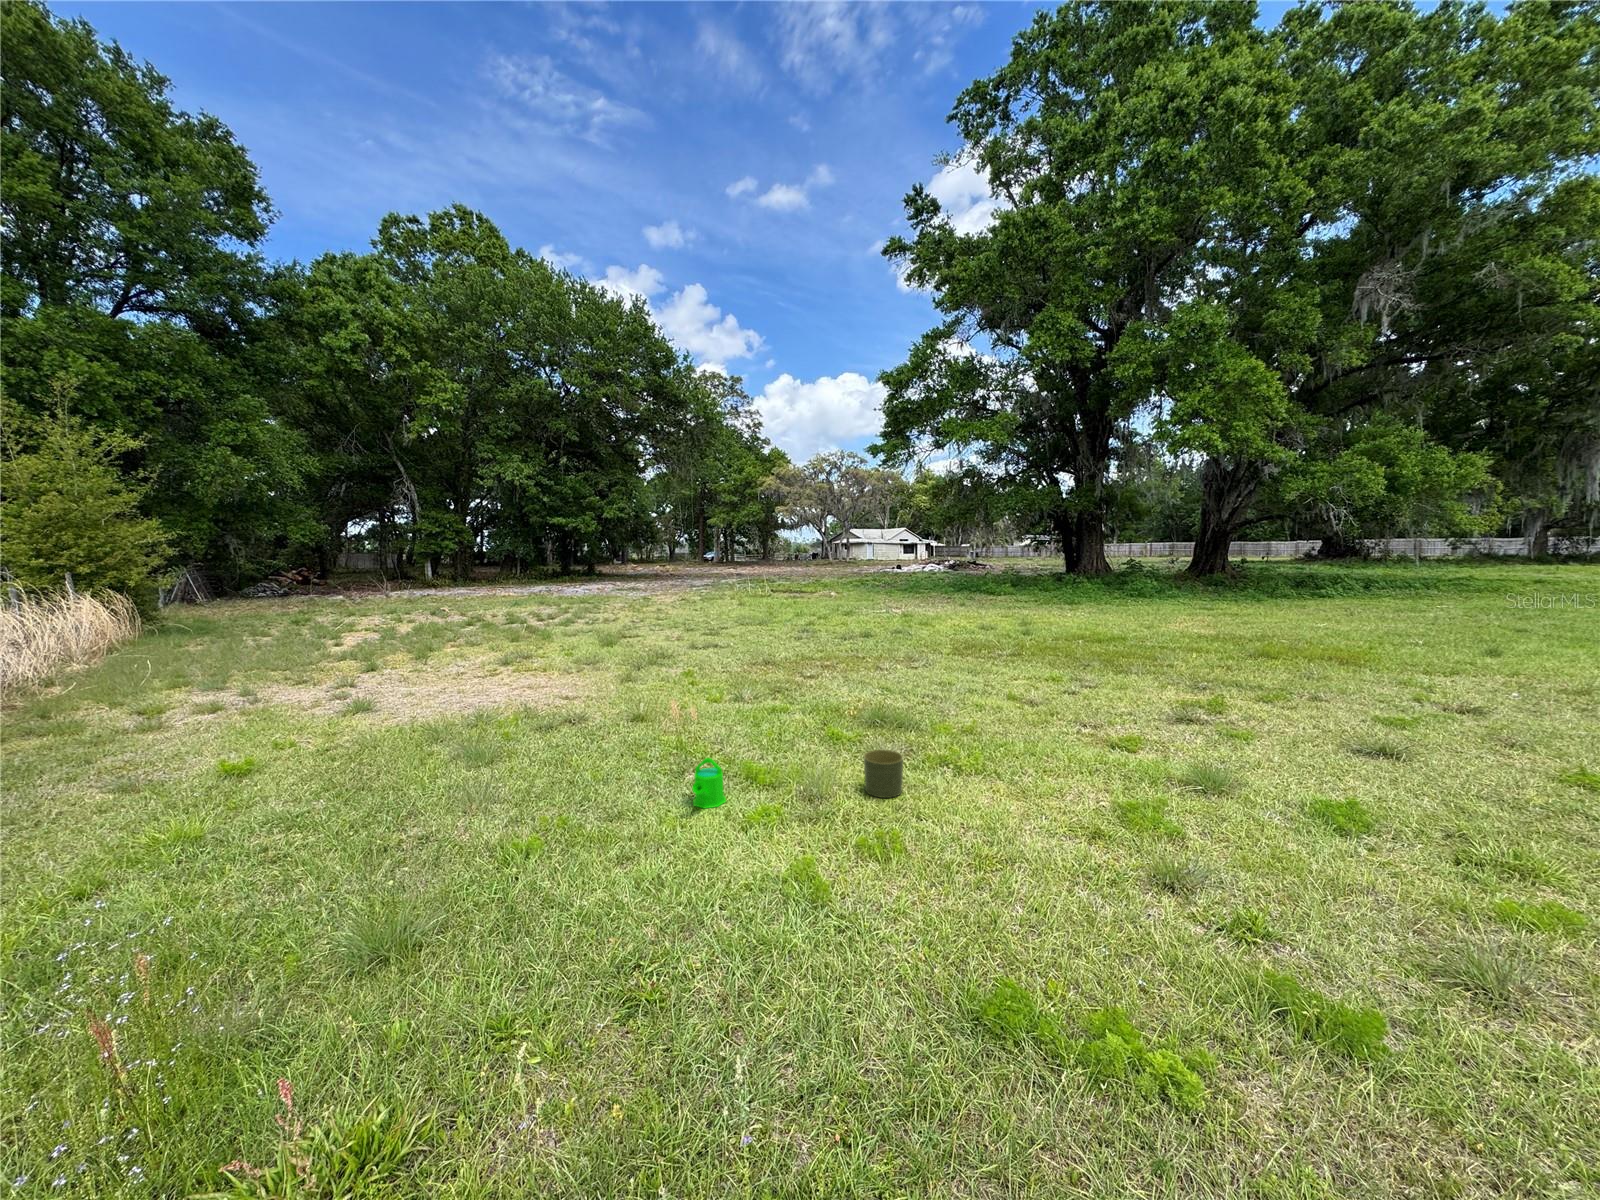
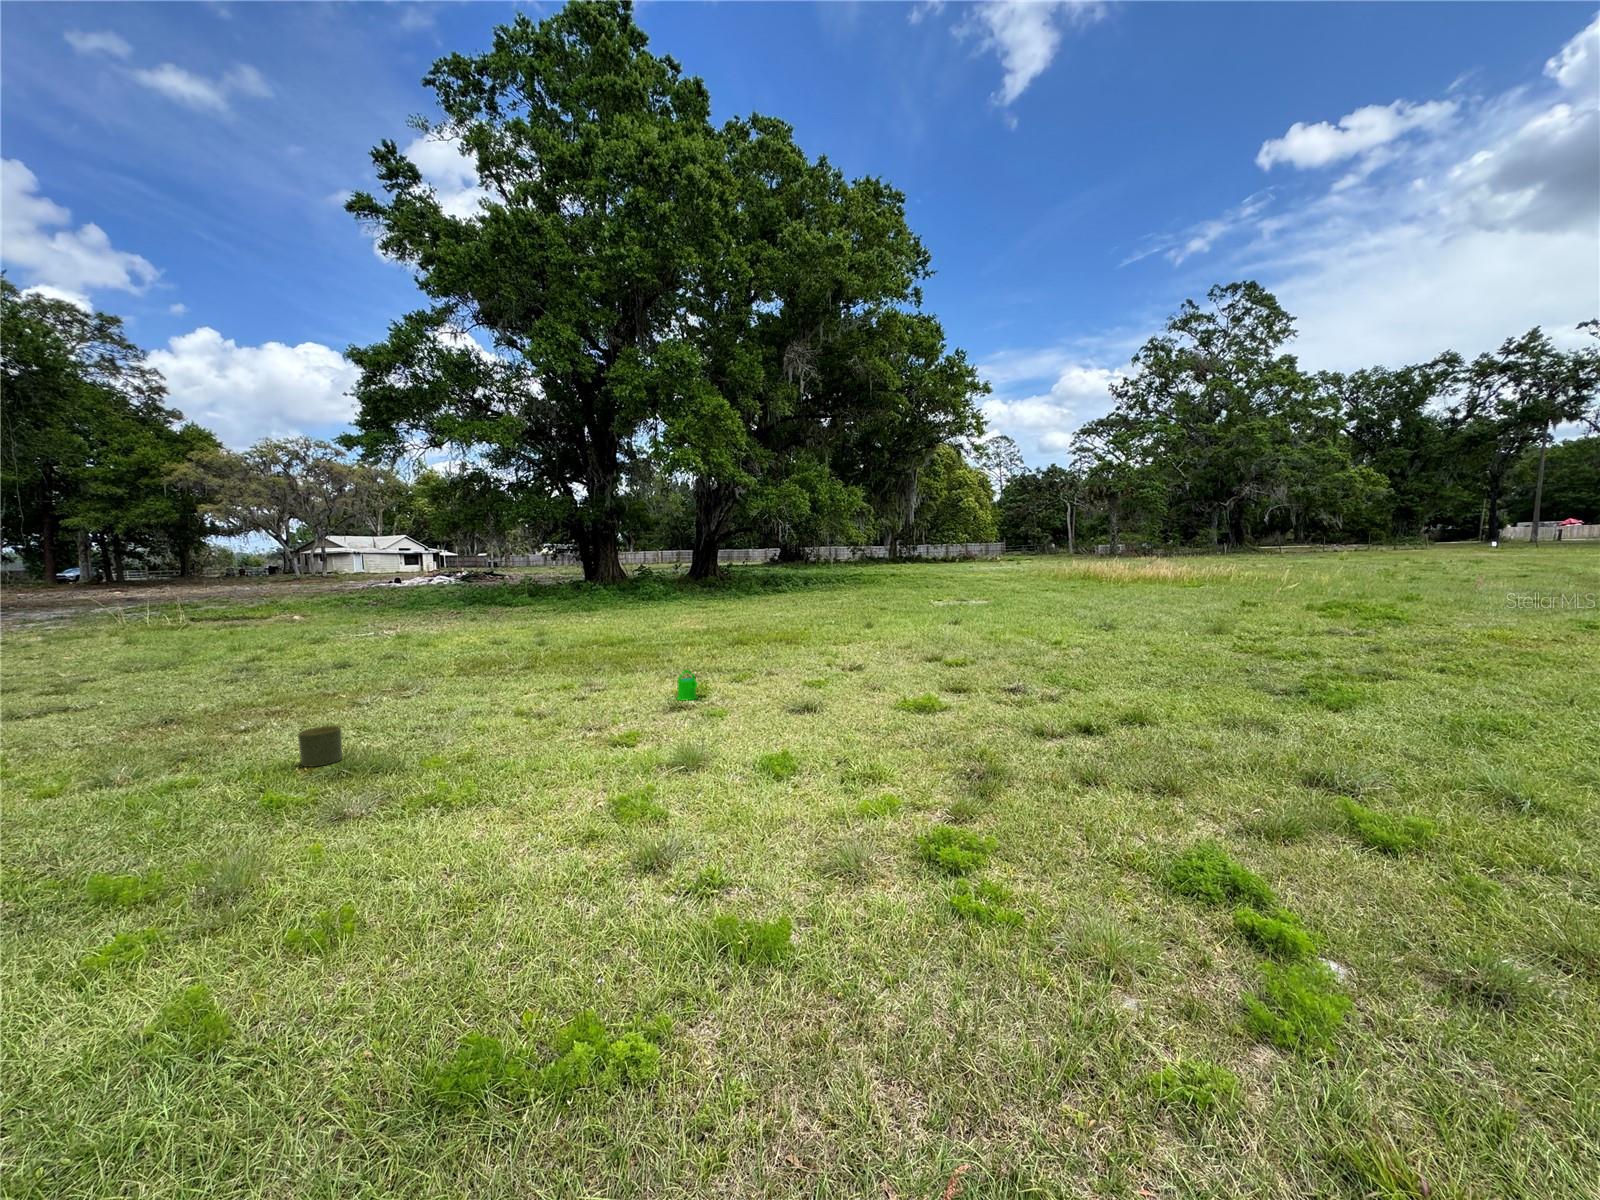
watering can: present [692,758,726,808] -> present [677,670,698,700]

